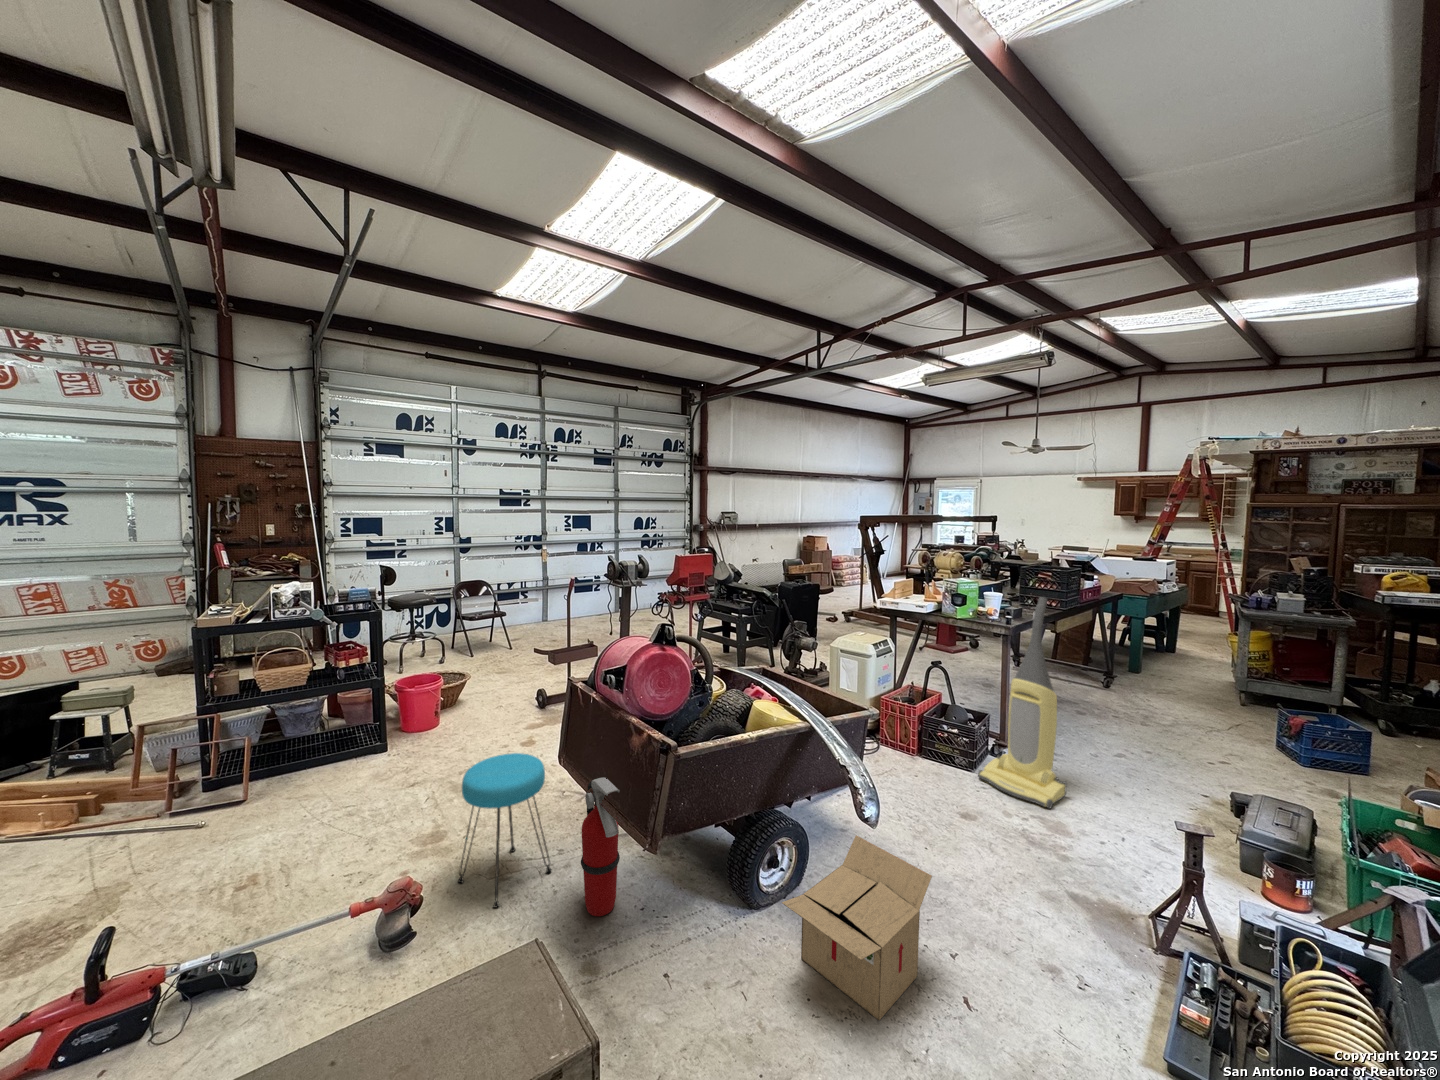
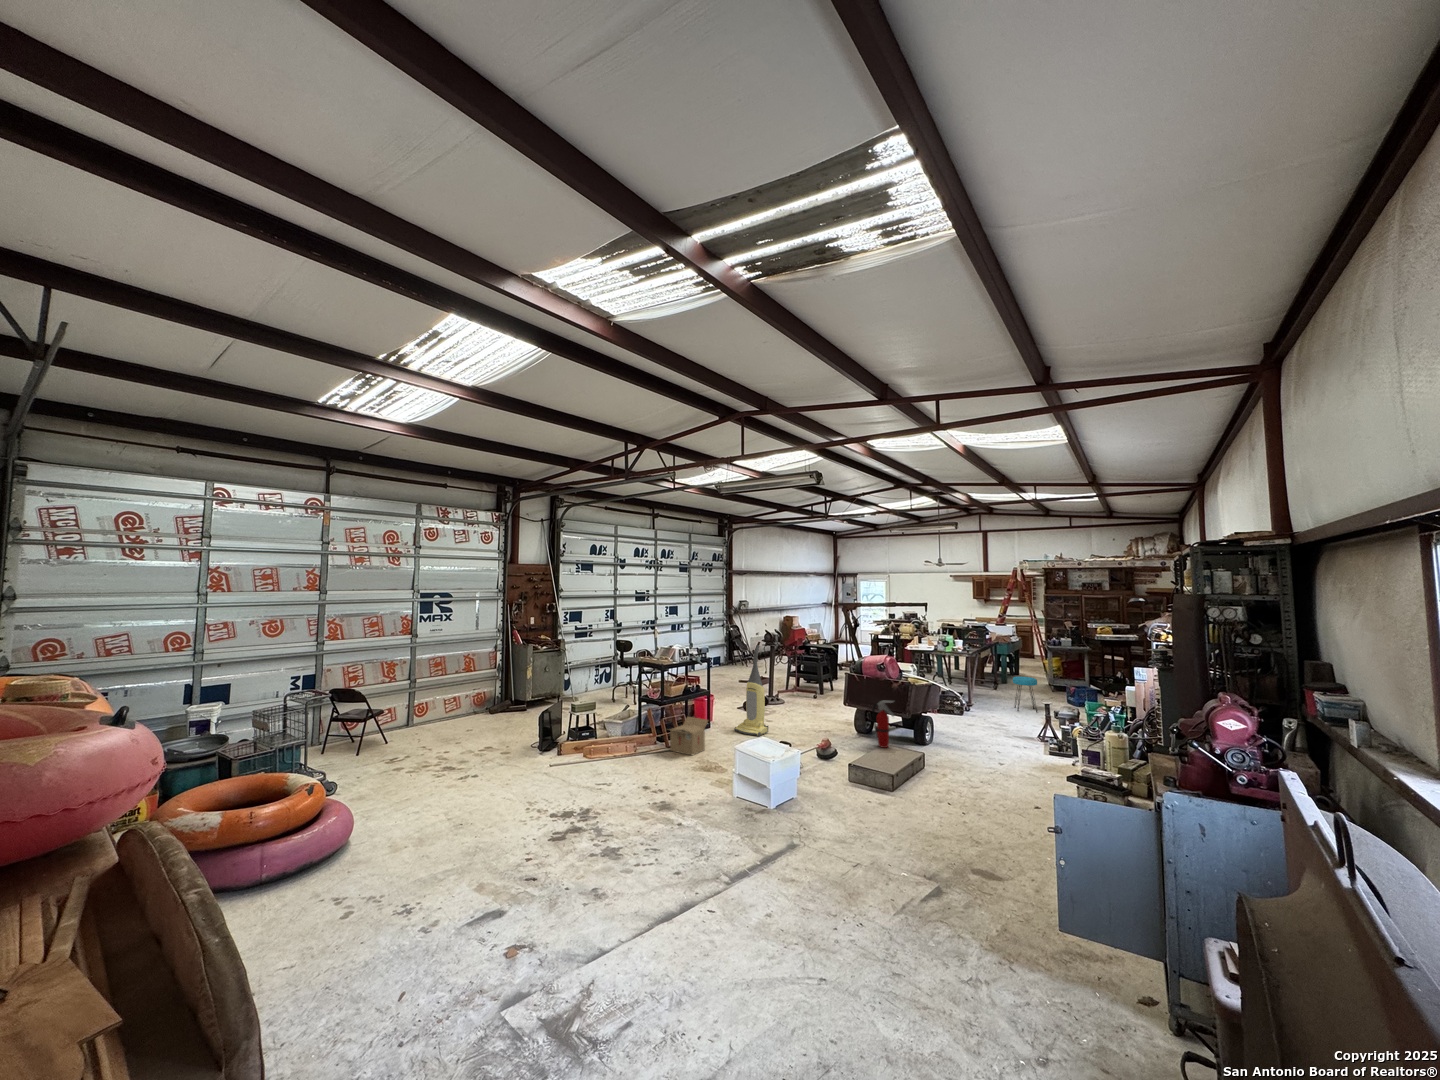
vacuum cleaner: present [978,597,1067,809] -> present [734,645,768,736]
stool: present [458,753,551,907] -> present [1013,677,1037,712]
cardboard box: present [782,835,932,1021] -> present [670,717,708,755]

